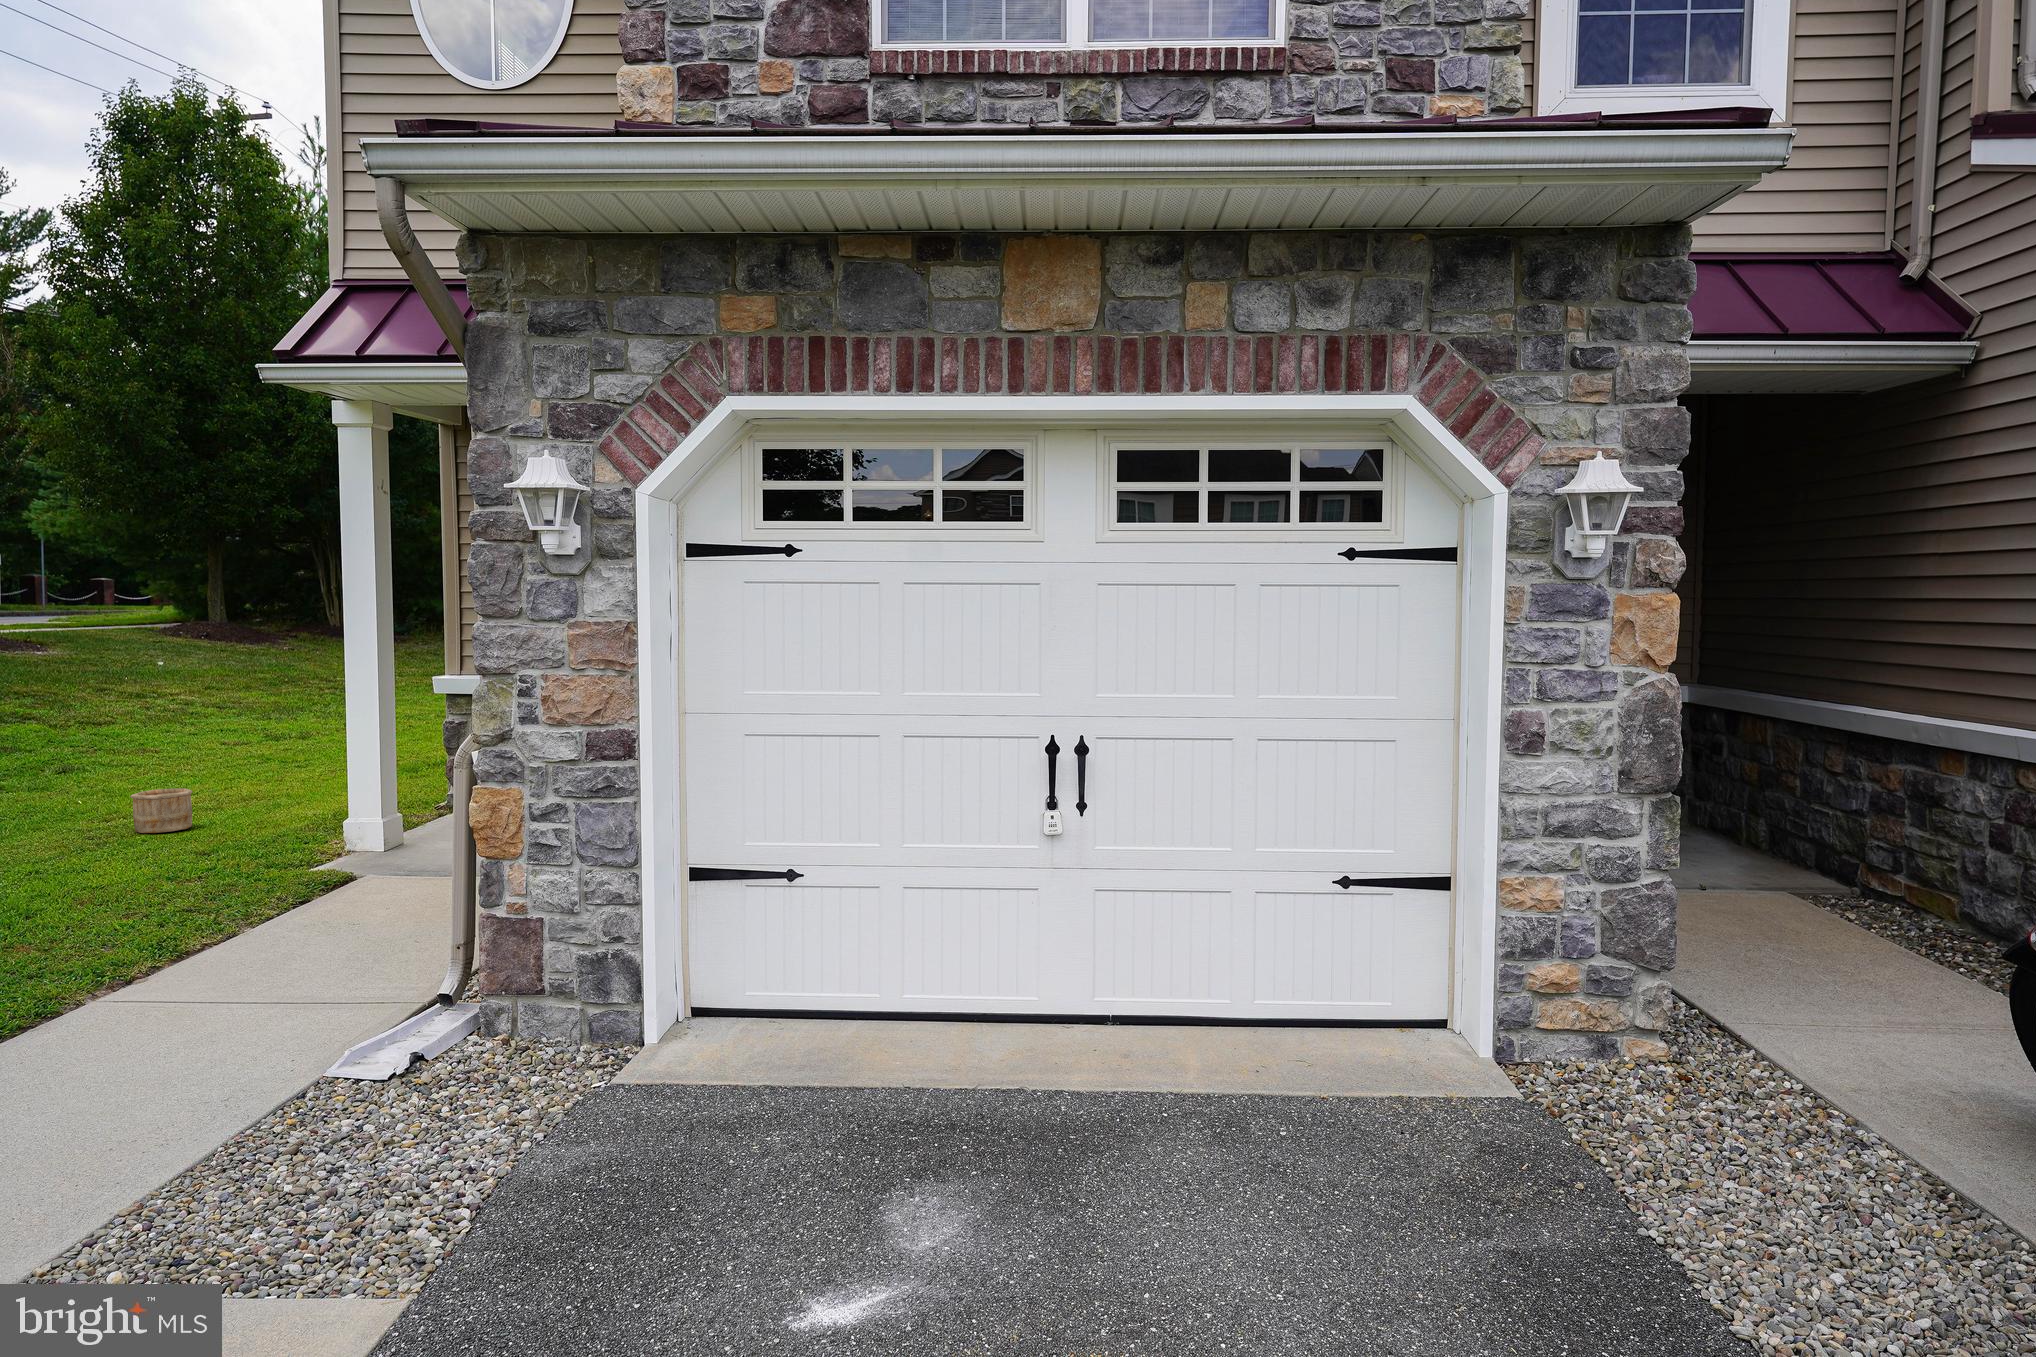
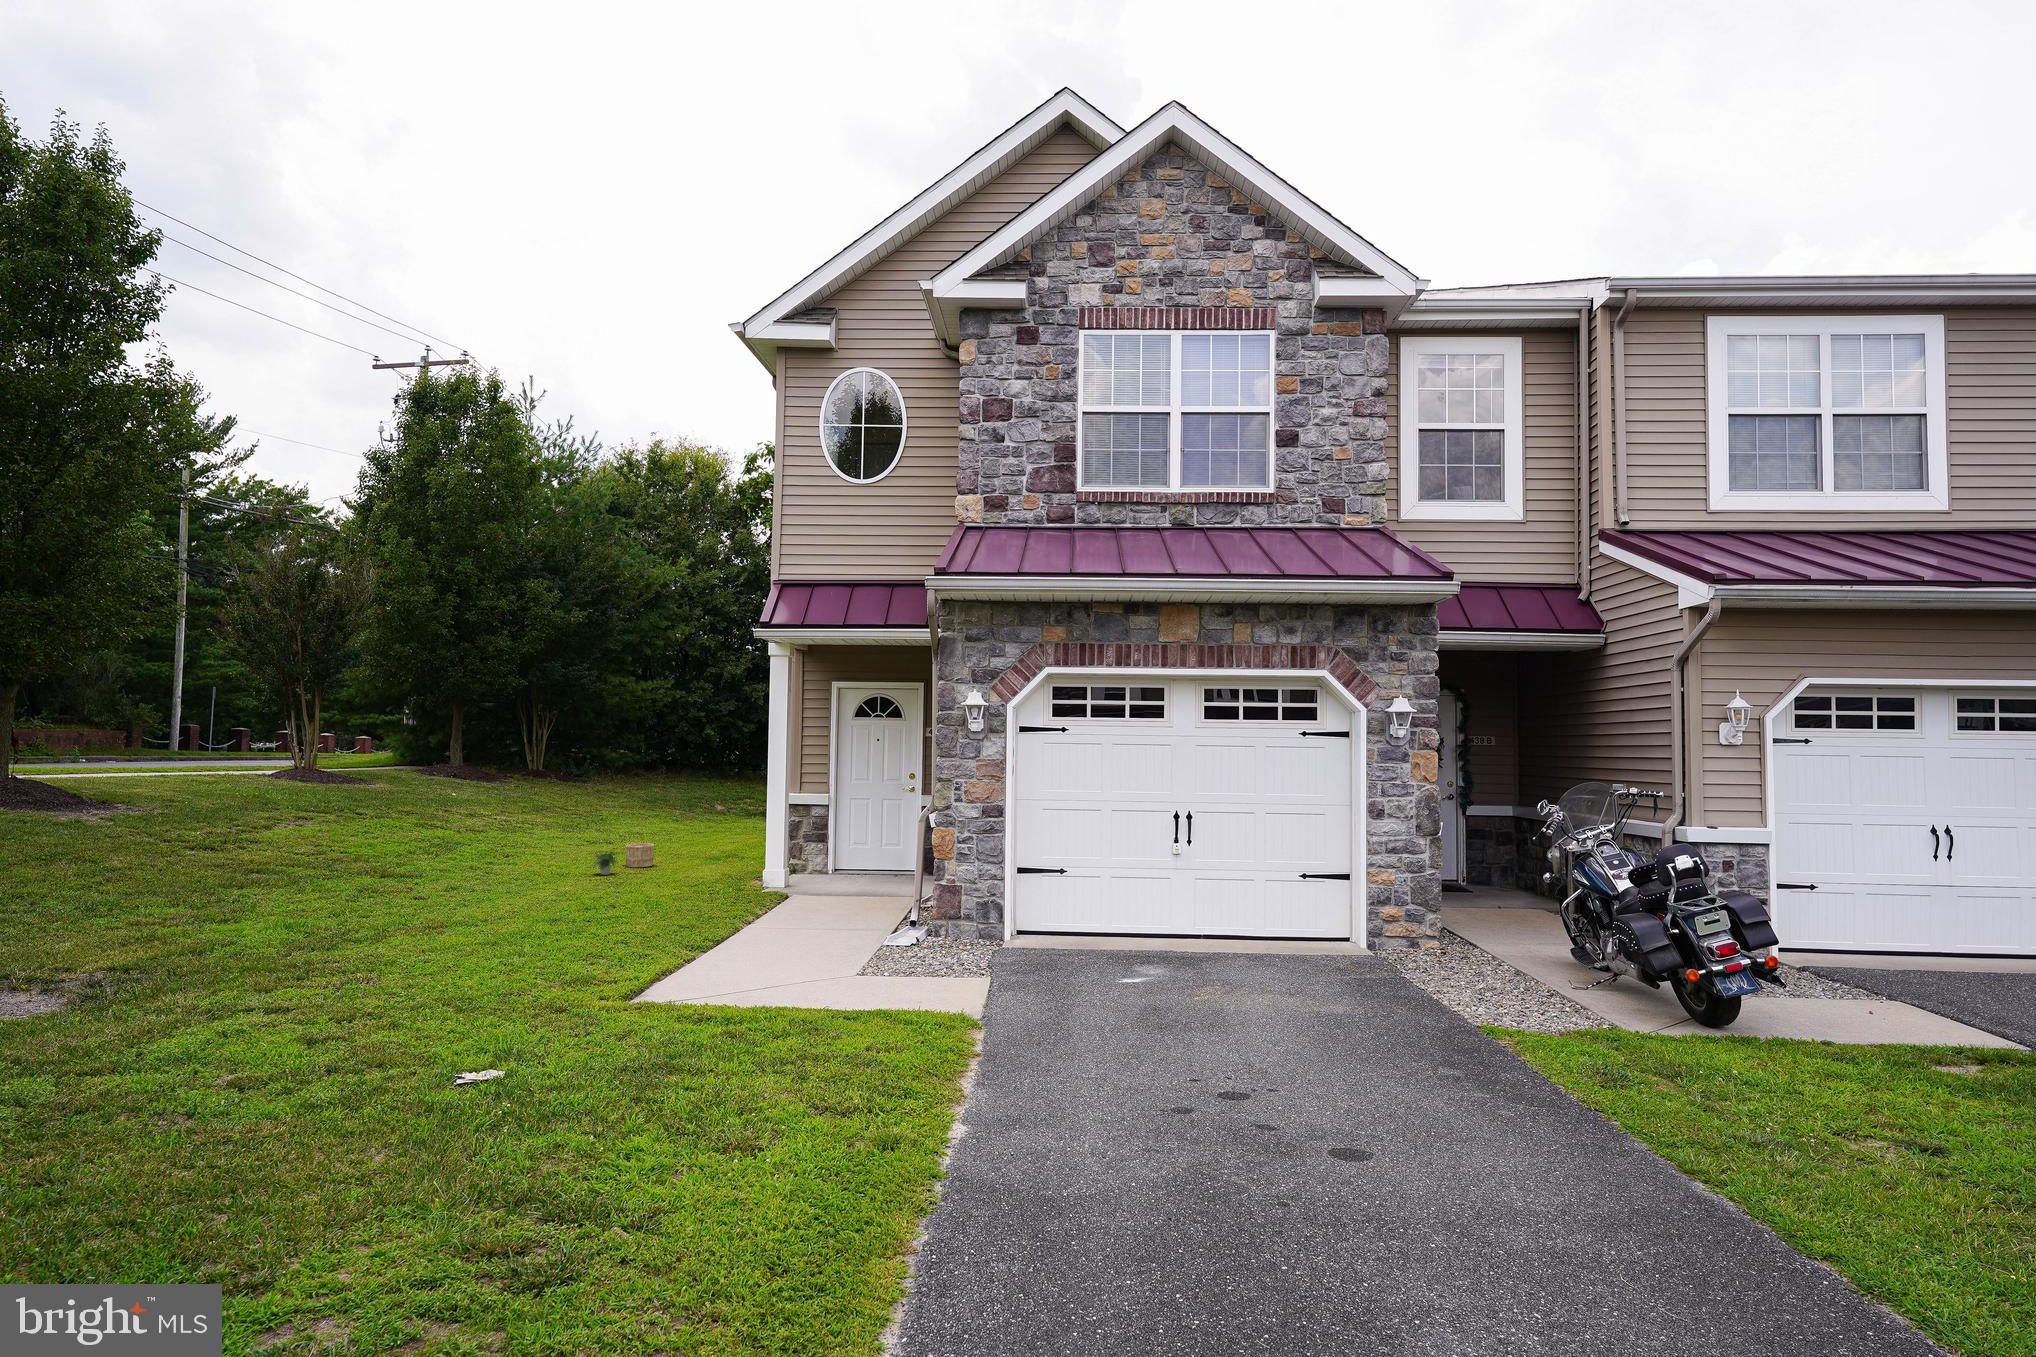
potted plant: none [20,807,88,853] -> present [595,852,617,875]

